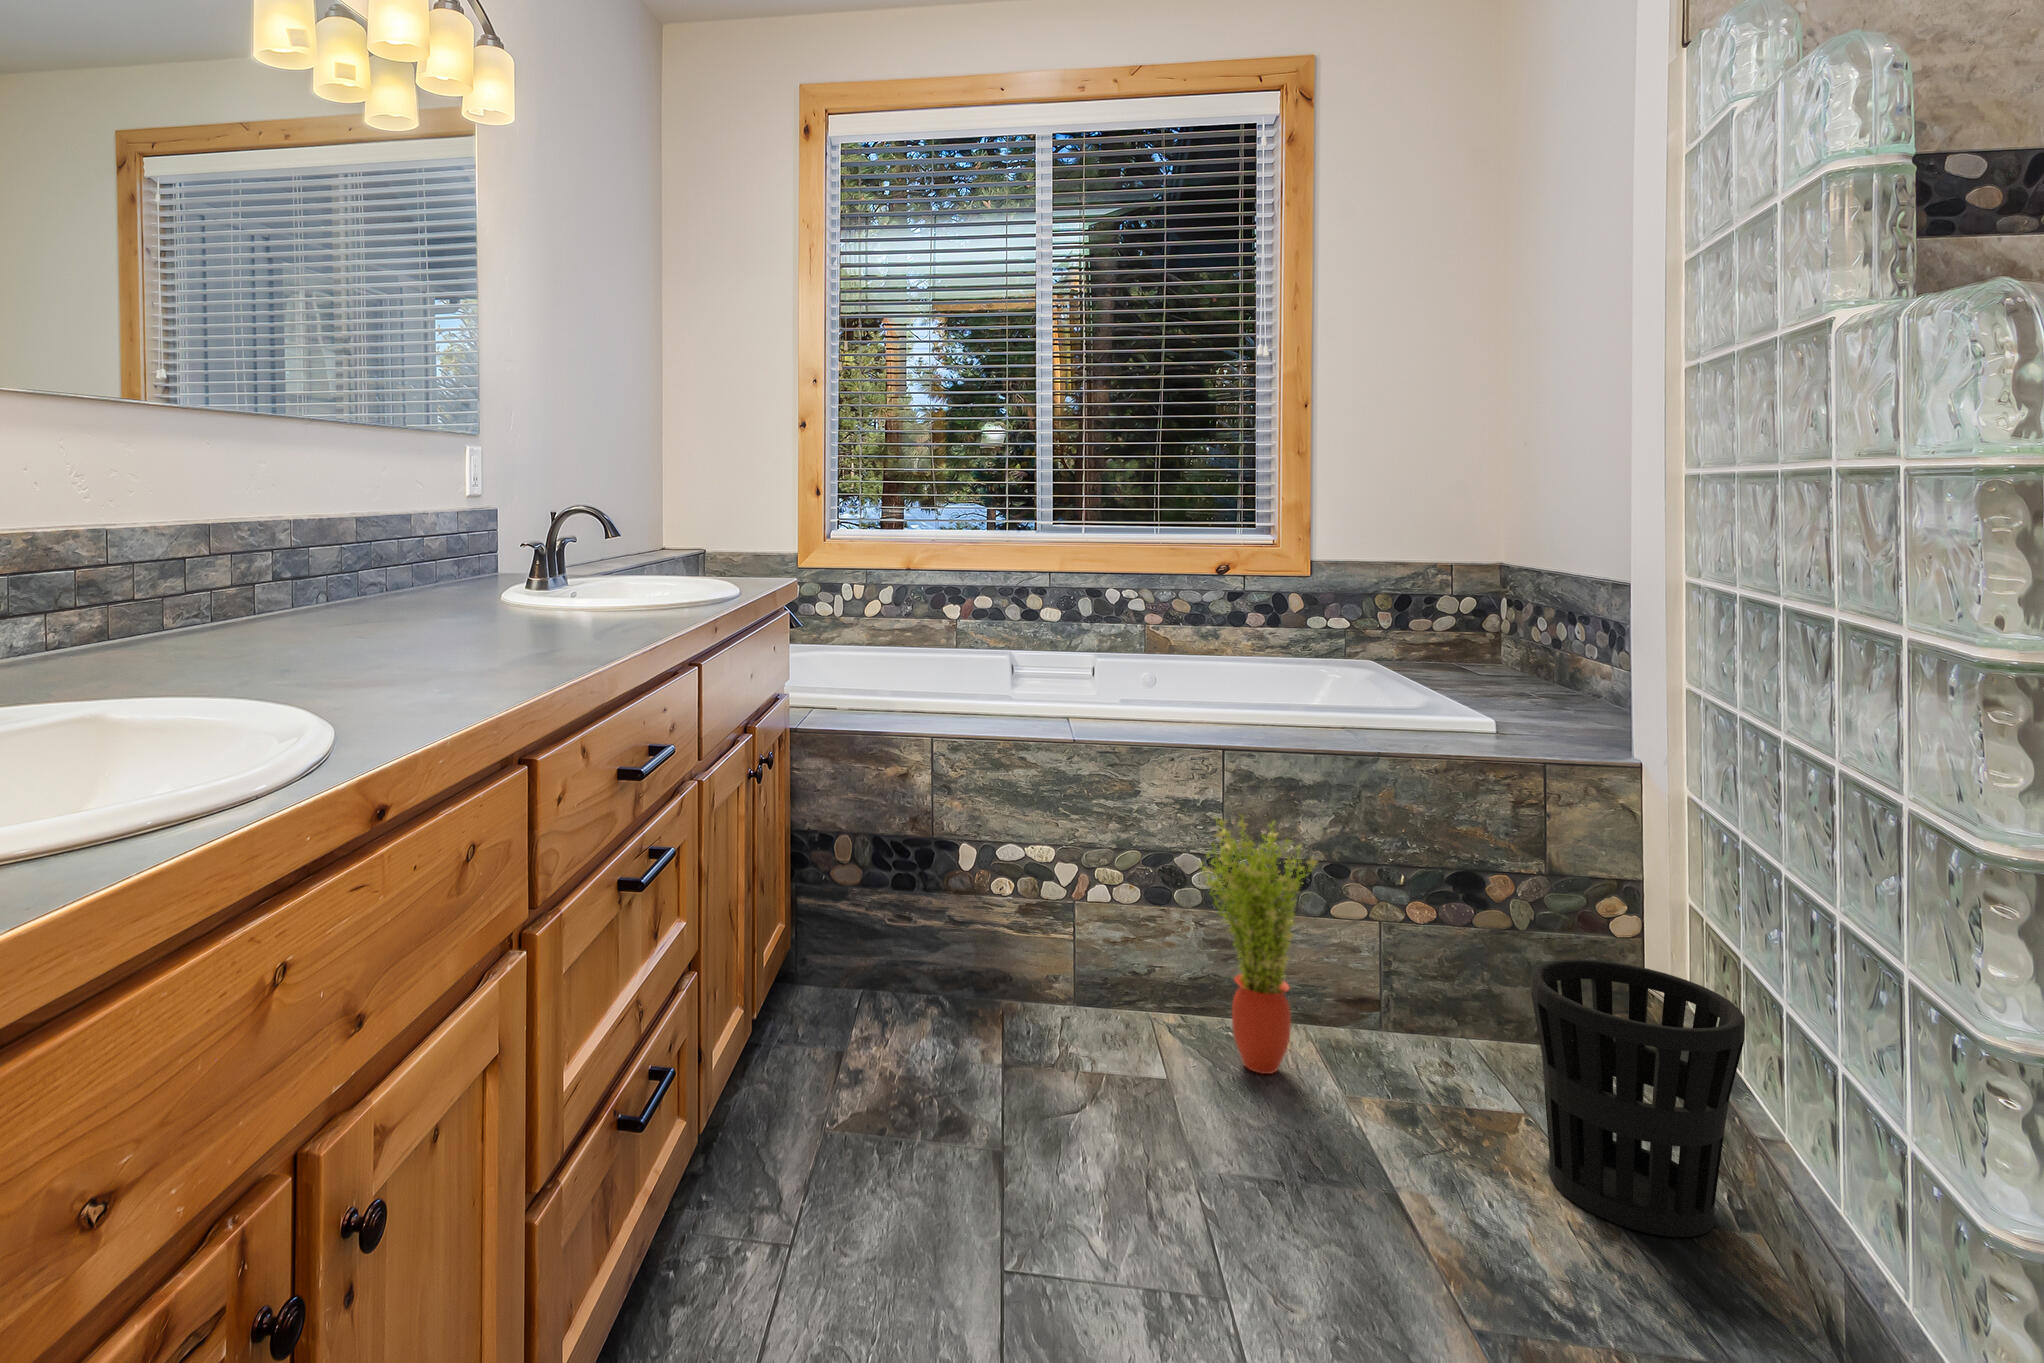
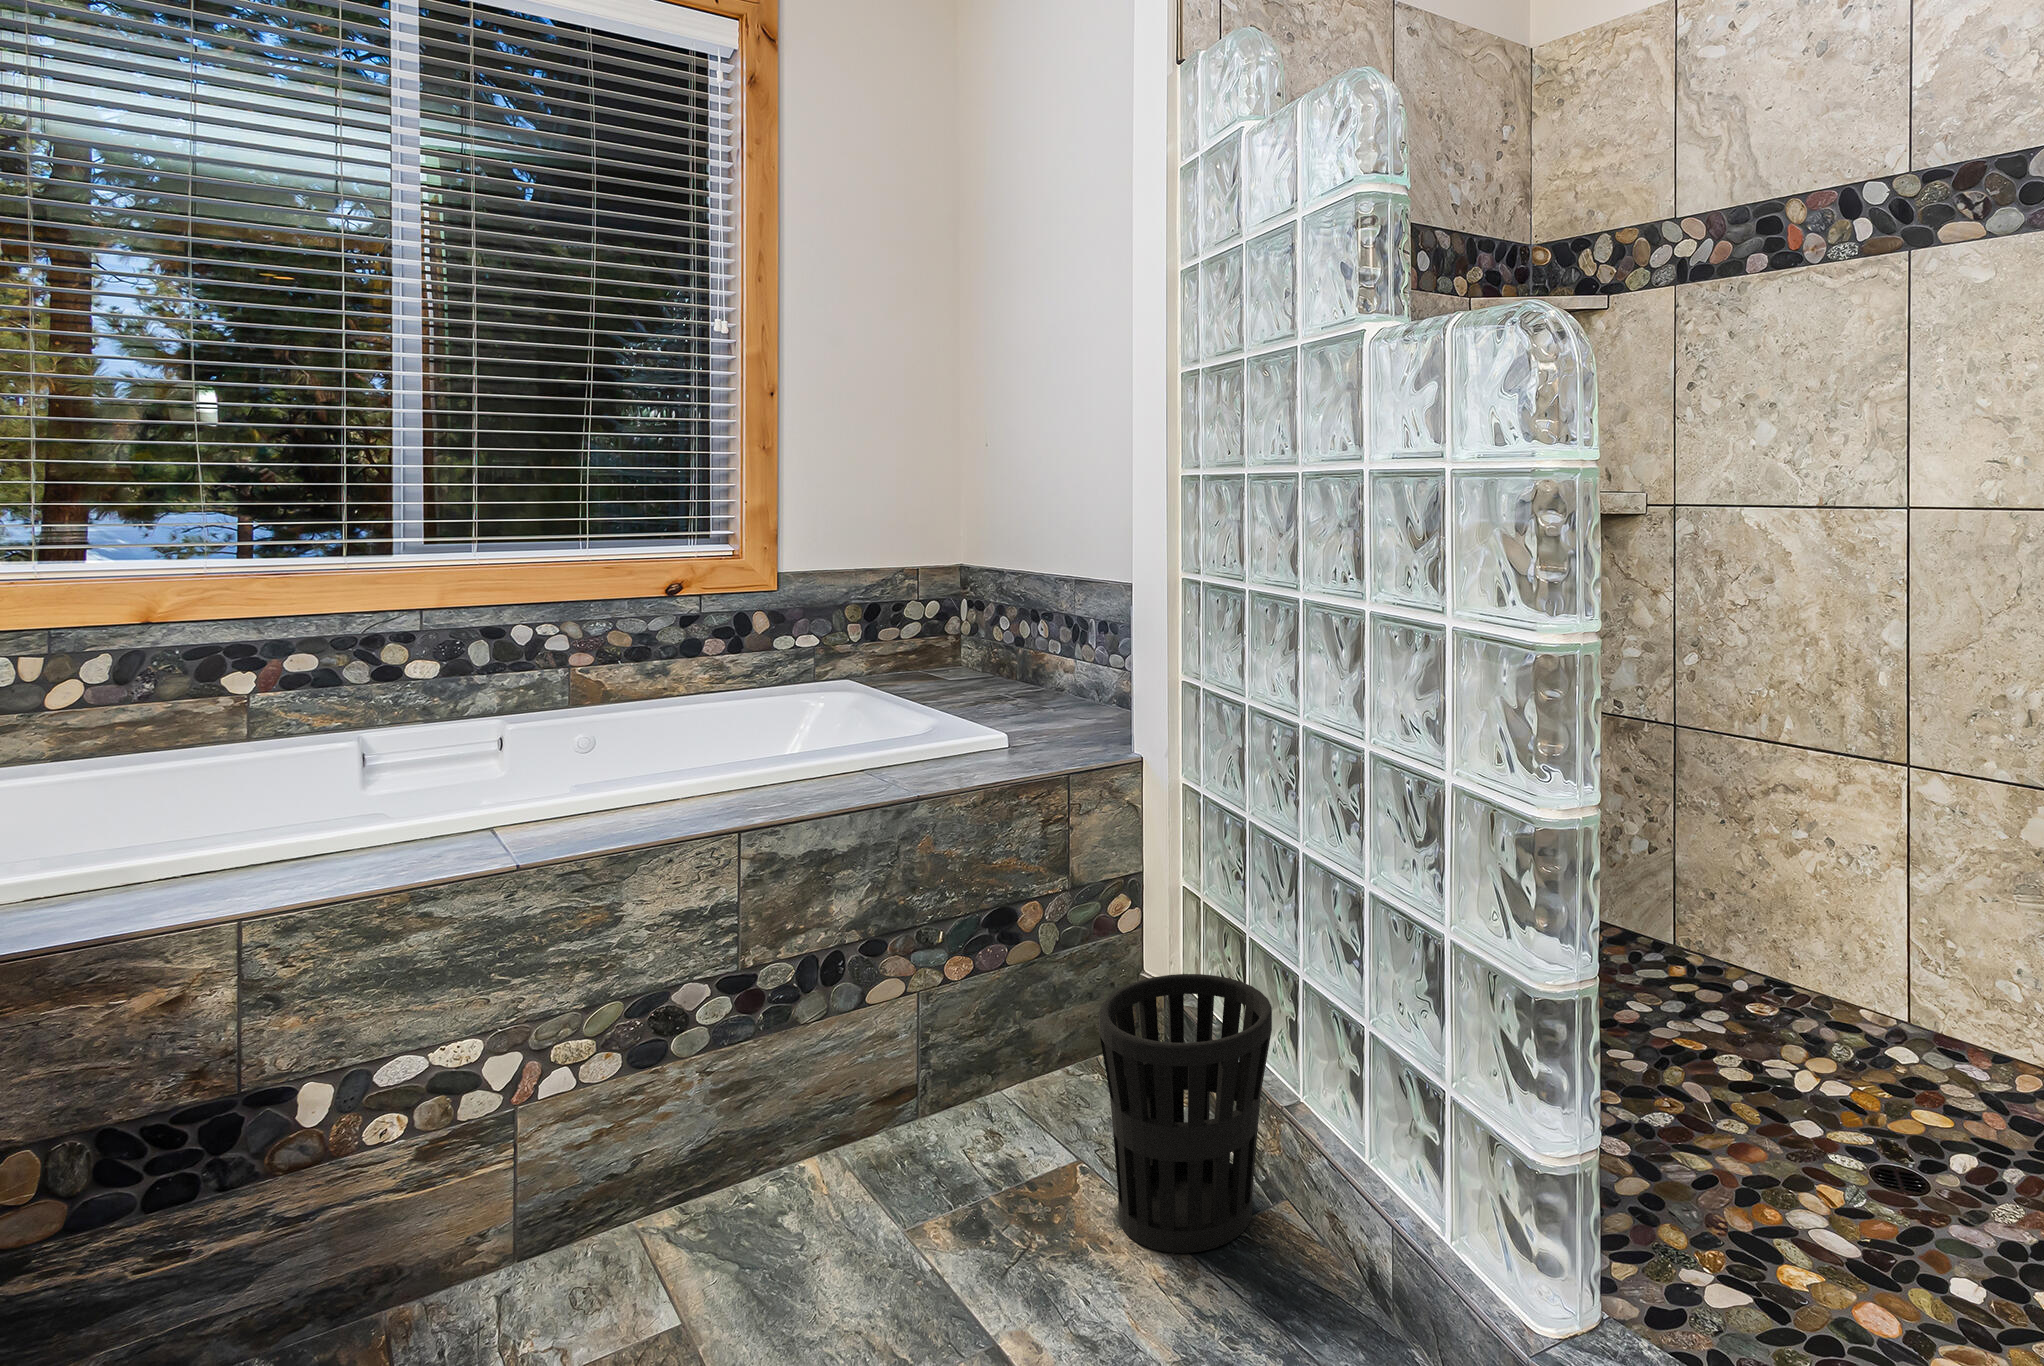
potted plant: present [1199,815,1317,1074] -> none [719,917,872,1249]

